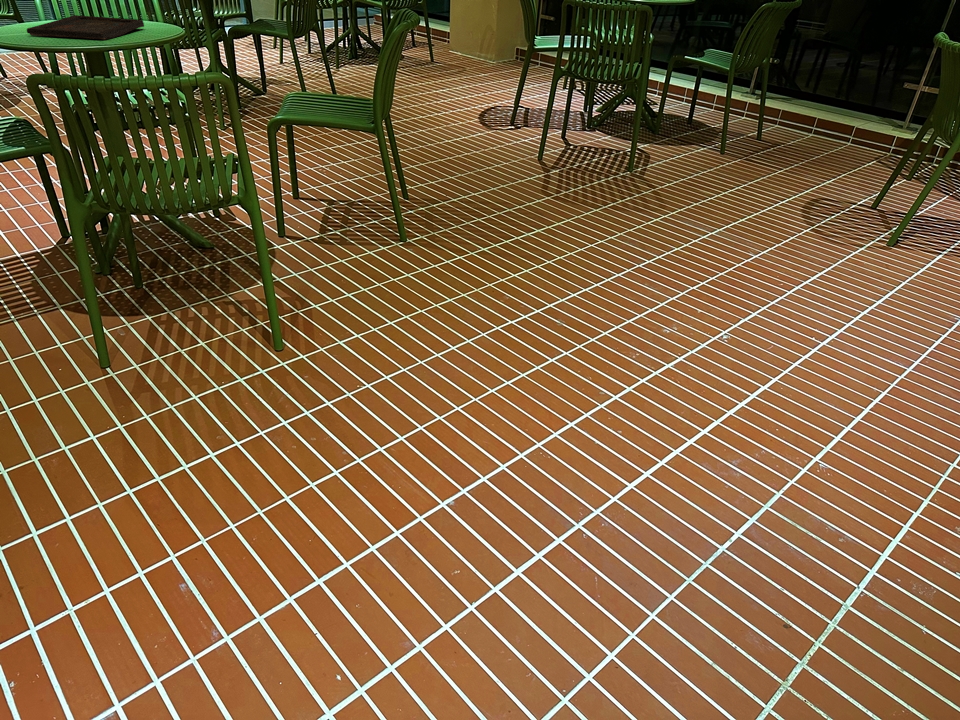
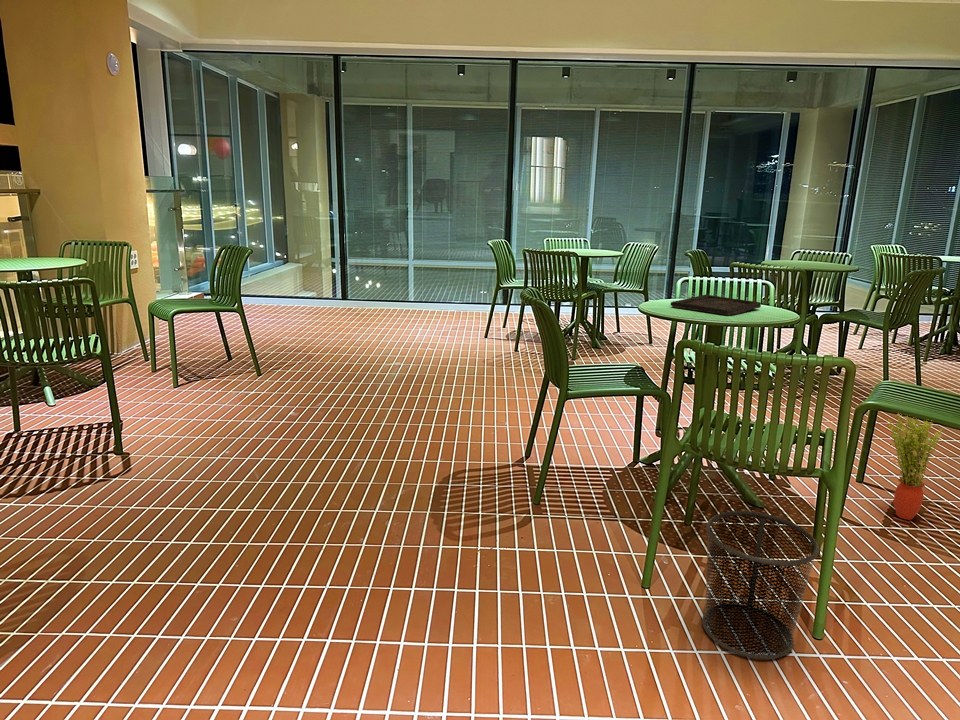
potted plant: none [300,118,346,222] -> present [889,413,942,520]
waste bin: none [140,255,260,394] -> present [702,511,819,659]

